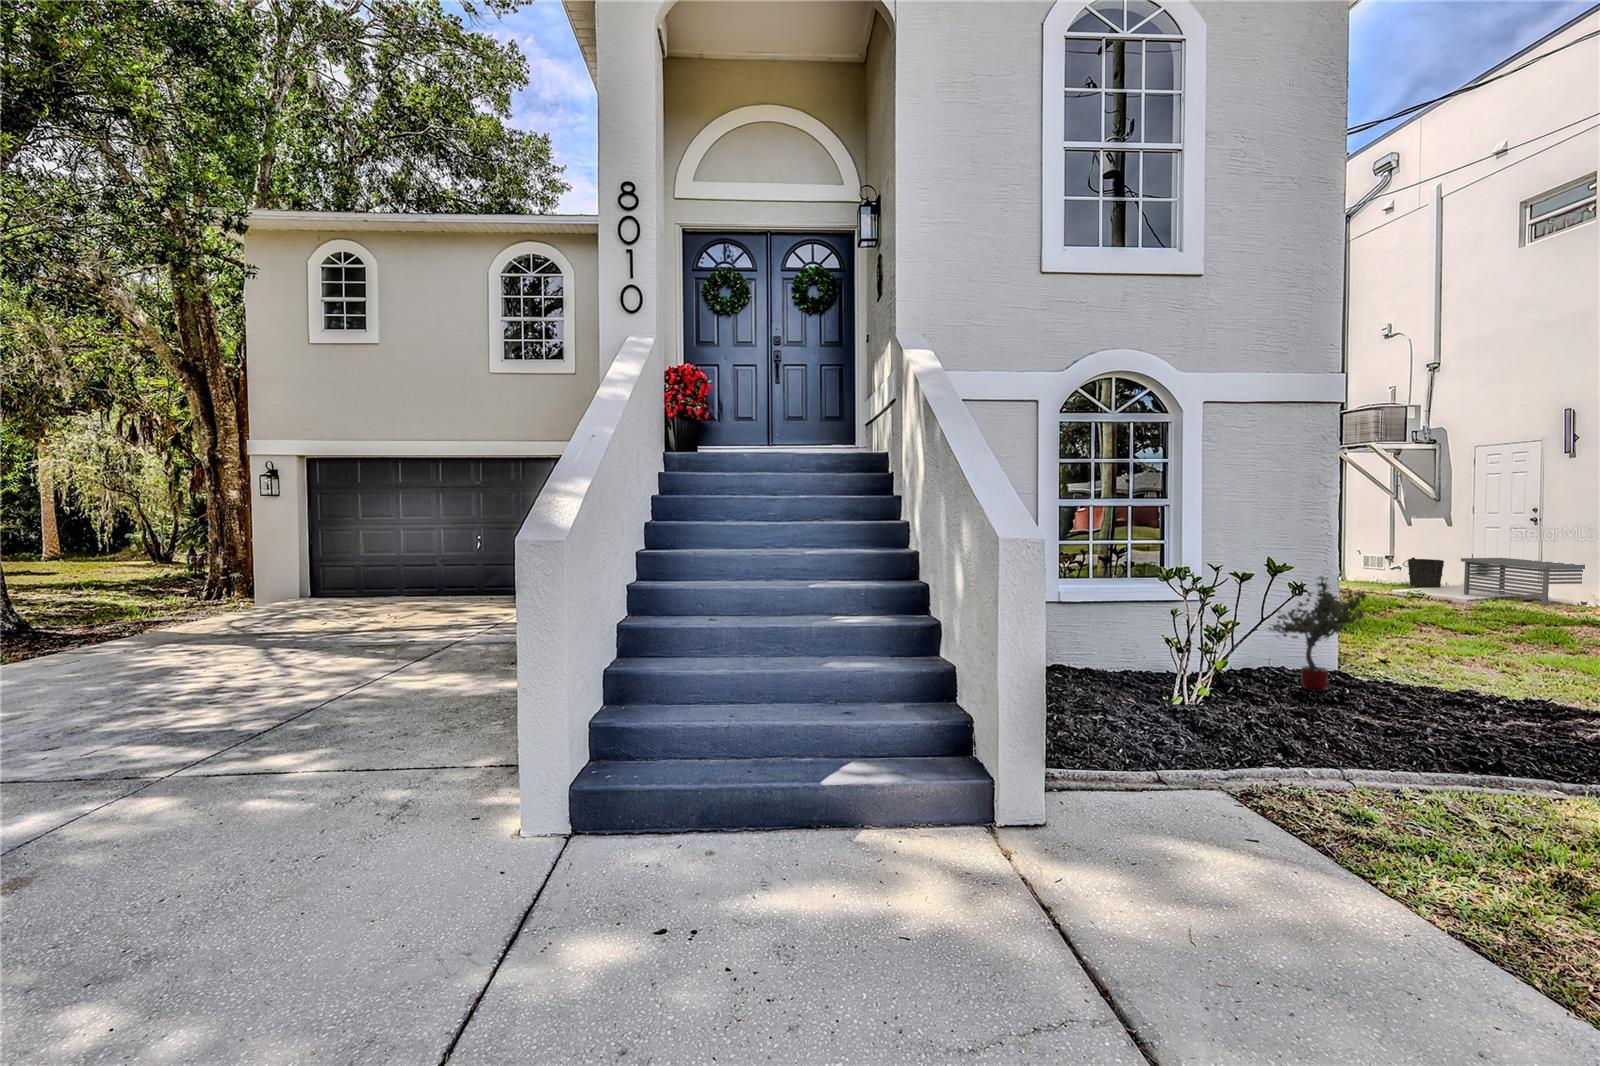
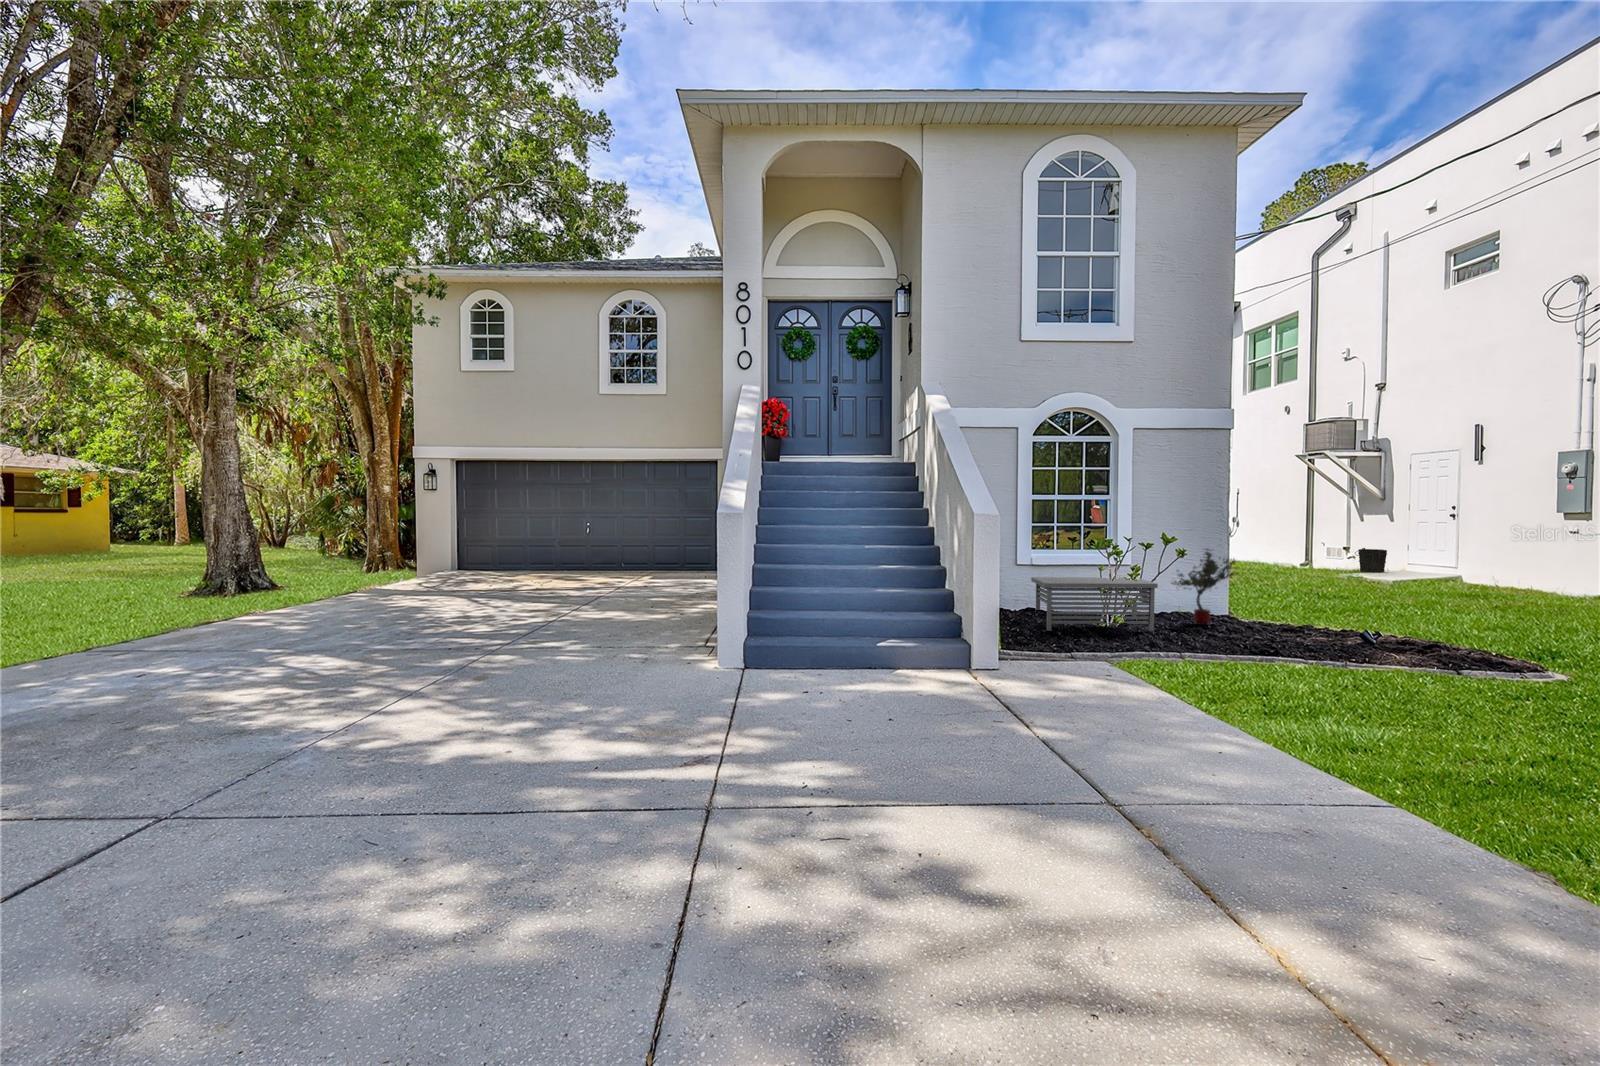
storage bench: present [1461,558,1587,606] -> present [1031,577,1158,631]

